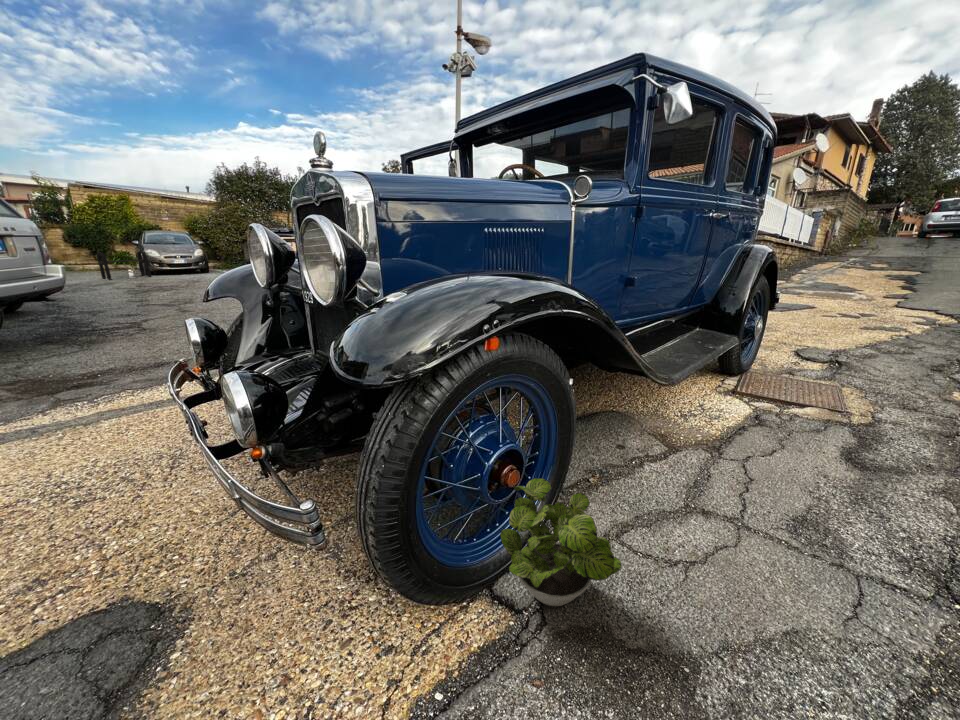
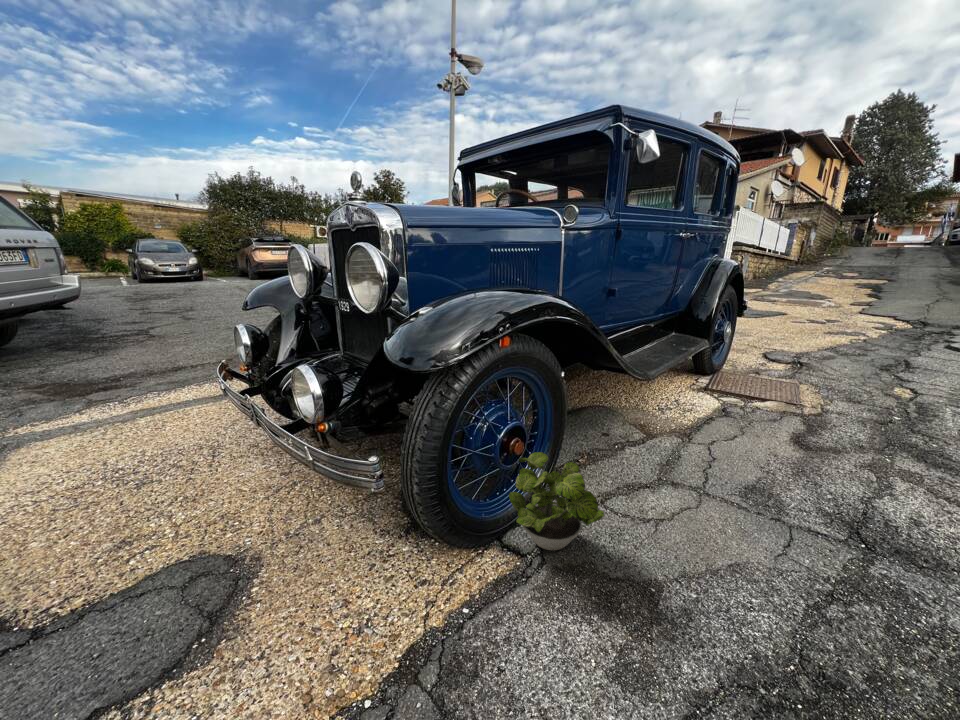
bench: present [97,251,151,280] -> none [88,259,143,289]

